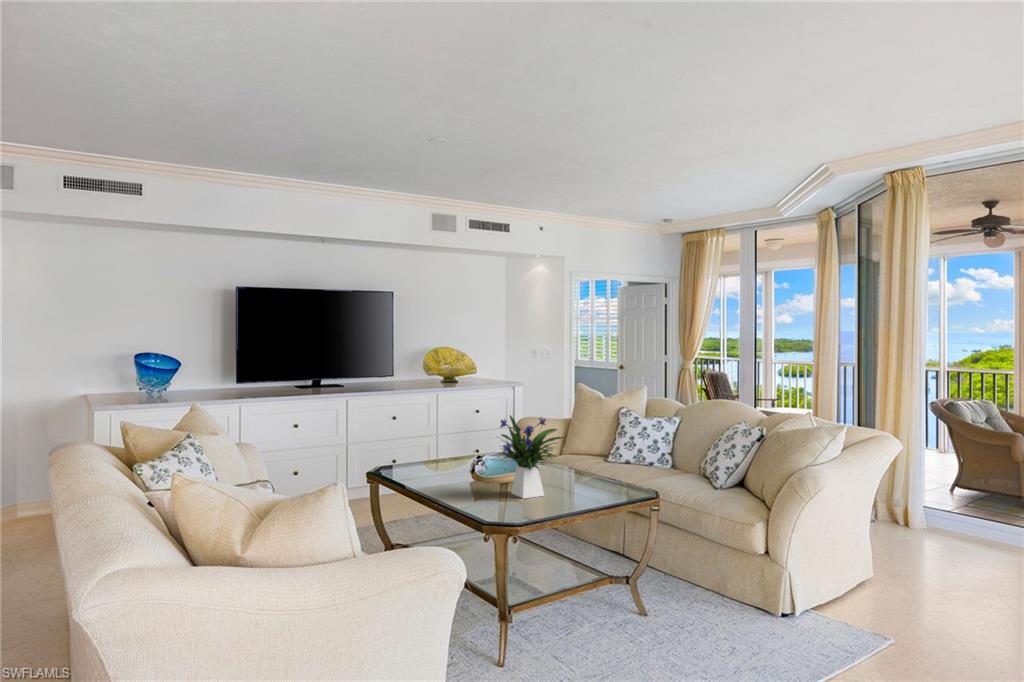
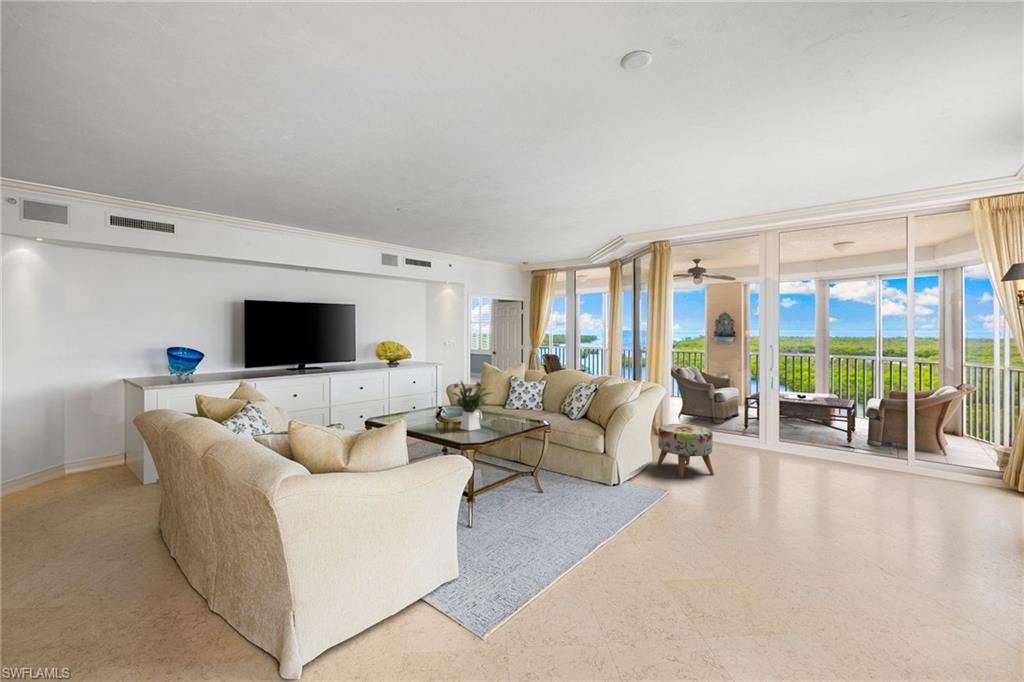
ottoman: none [879,509,998,614] -> present [657,424,714,478]

